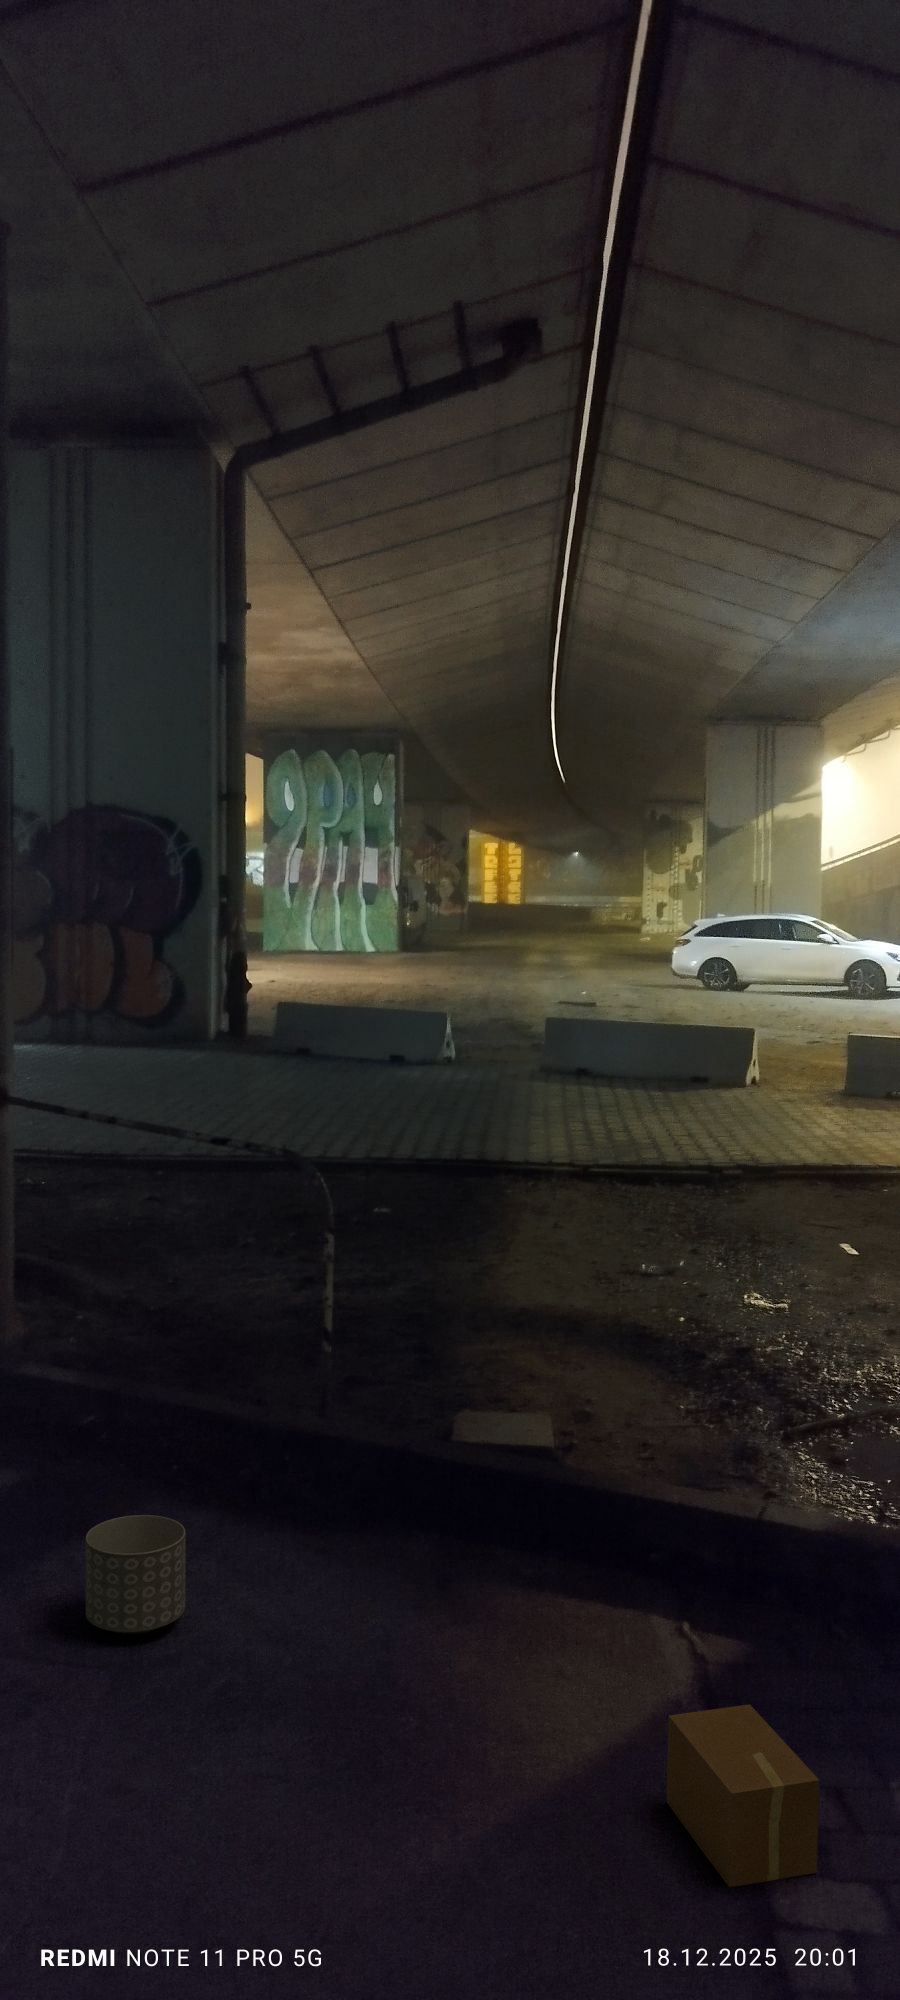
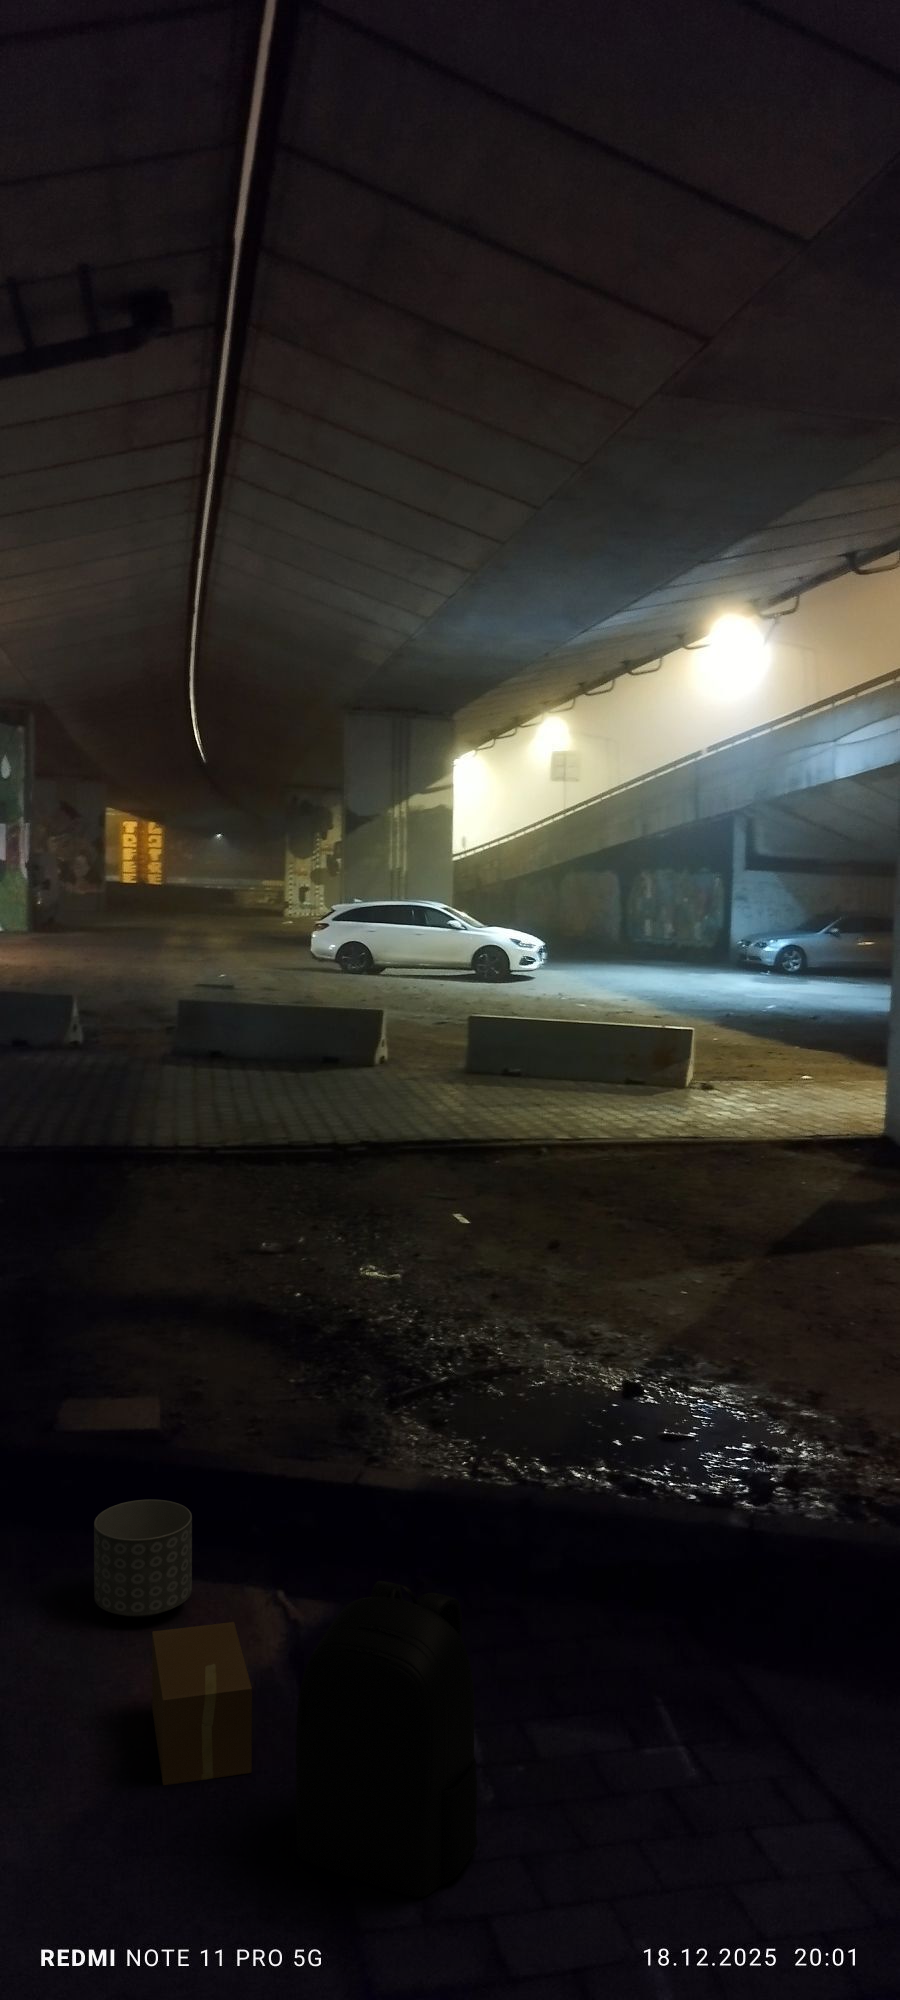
backpack: none [295,1587,477,1901] -> present [296,1581,477,1897]
cardboard box: present [666,1704,820,1887] -> present [152,1622,252,1785]

